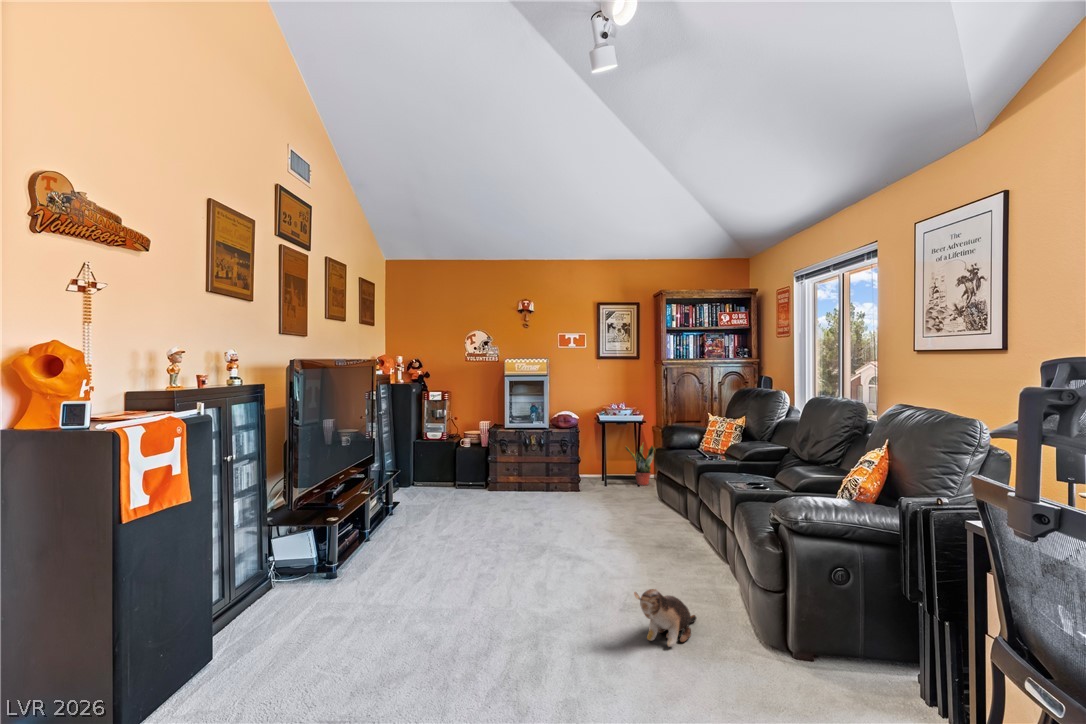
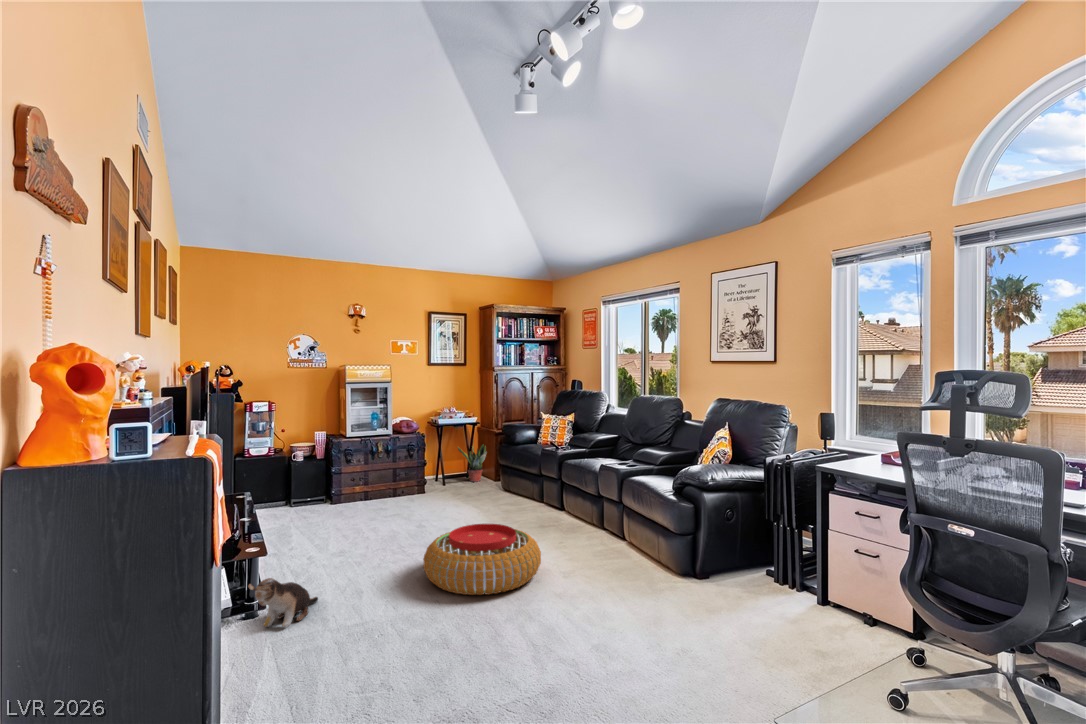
pouf: none [464,535,597,620] -> present [423,524,541,595]
plush toy: present [634,589,696,647] -> present [248,578,318,627]

